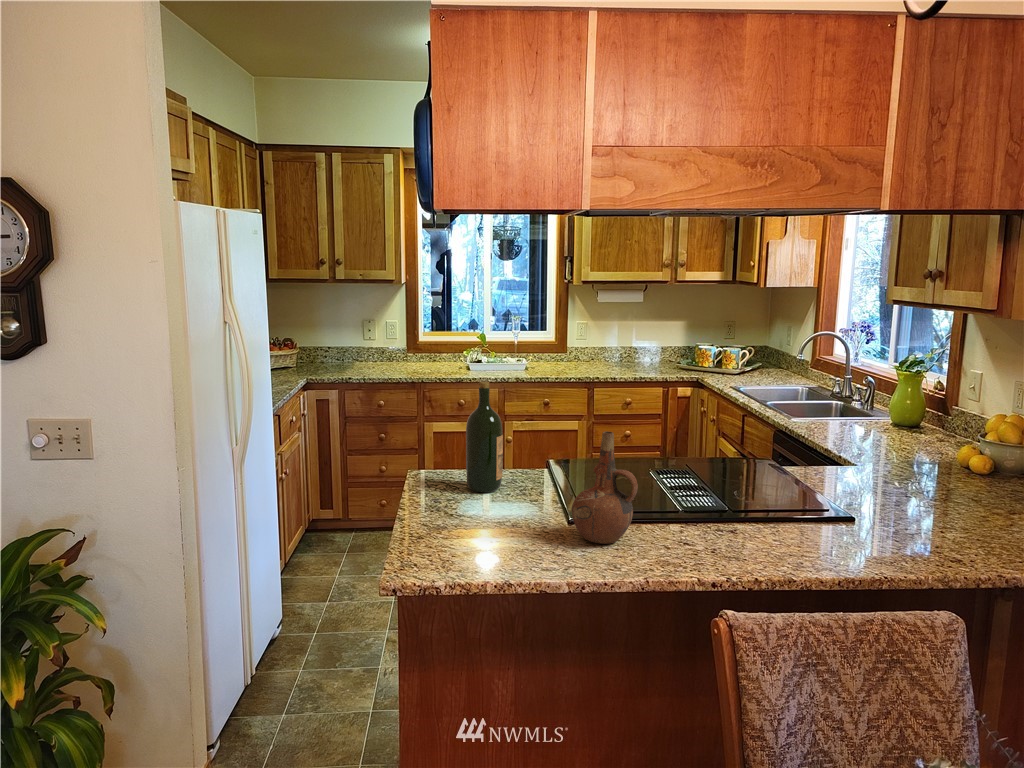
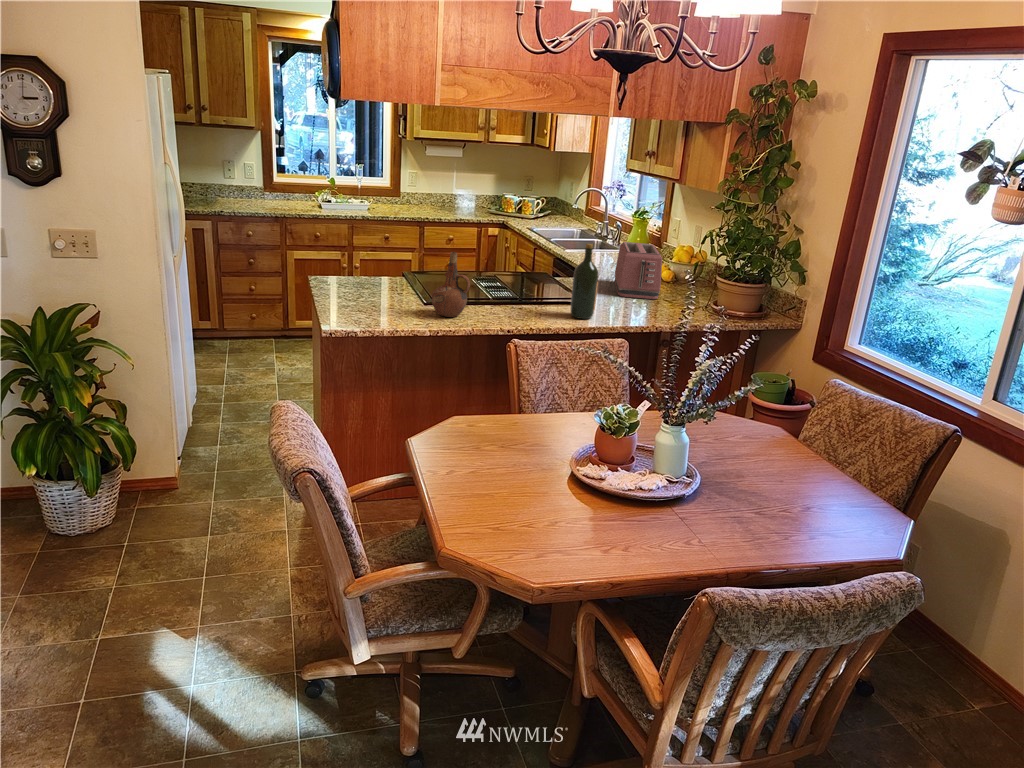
wine bottle: present [466,382,503,492] -> present [571,244,598,319]
toaster: none [883,405,981,503] -> present [614,242,662,299]

